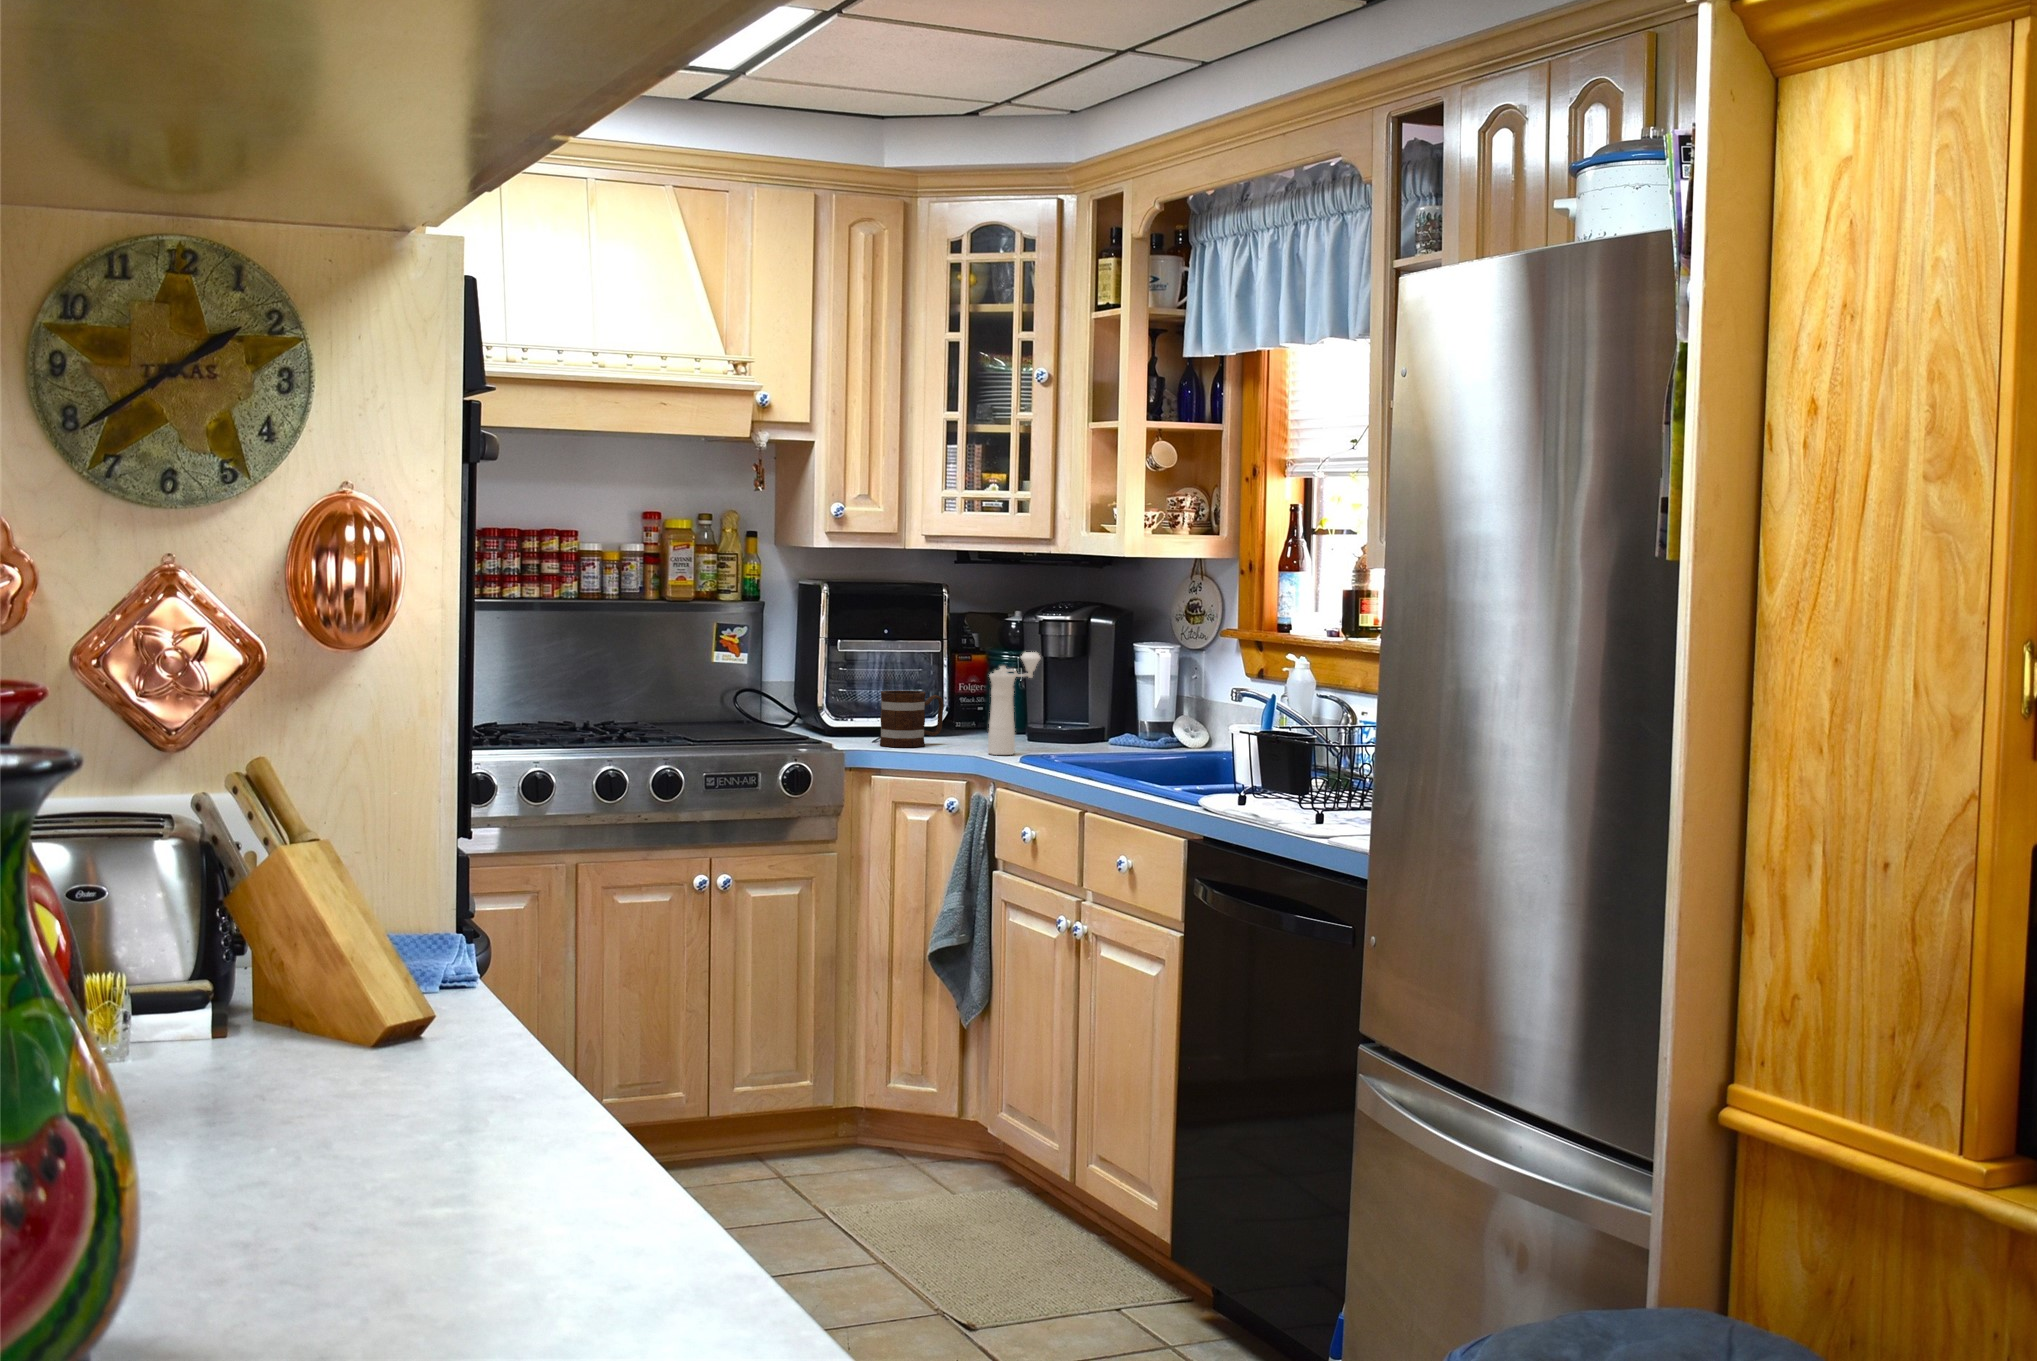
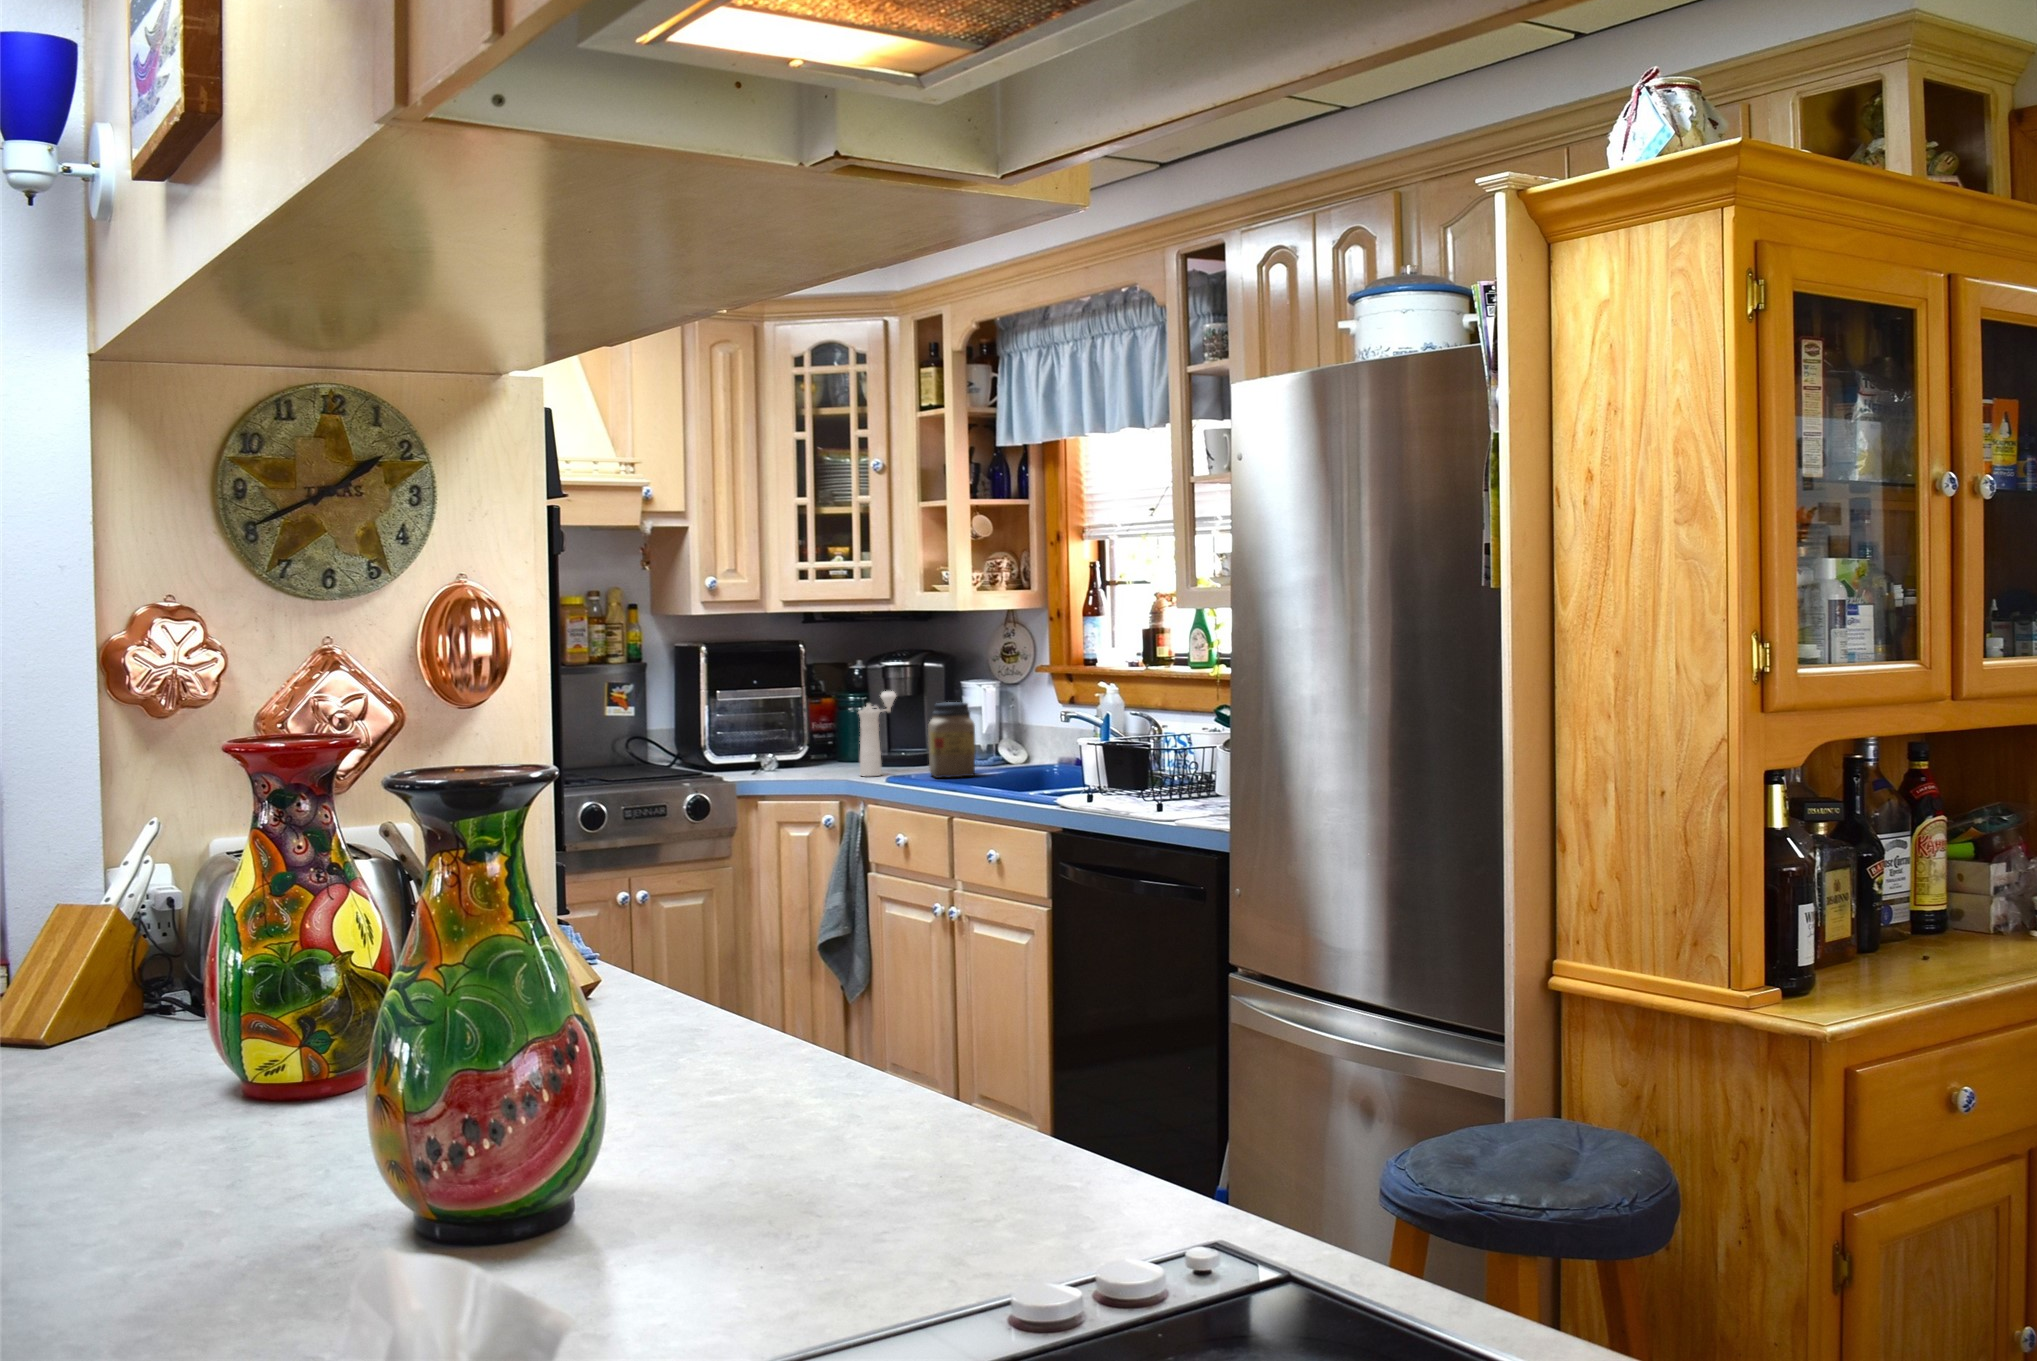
jar: none [1071,670,1127,763] -> present [928,702,975,778]
mug: present [880,691,944,747] -> none [764,728,816,776]

